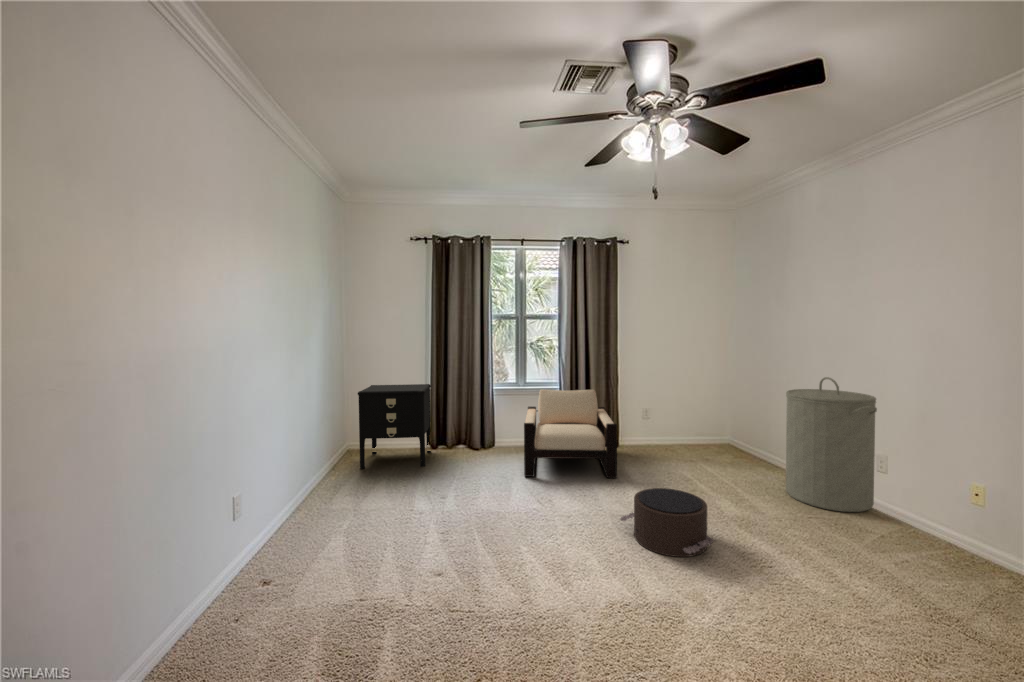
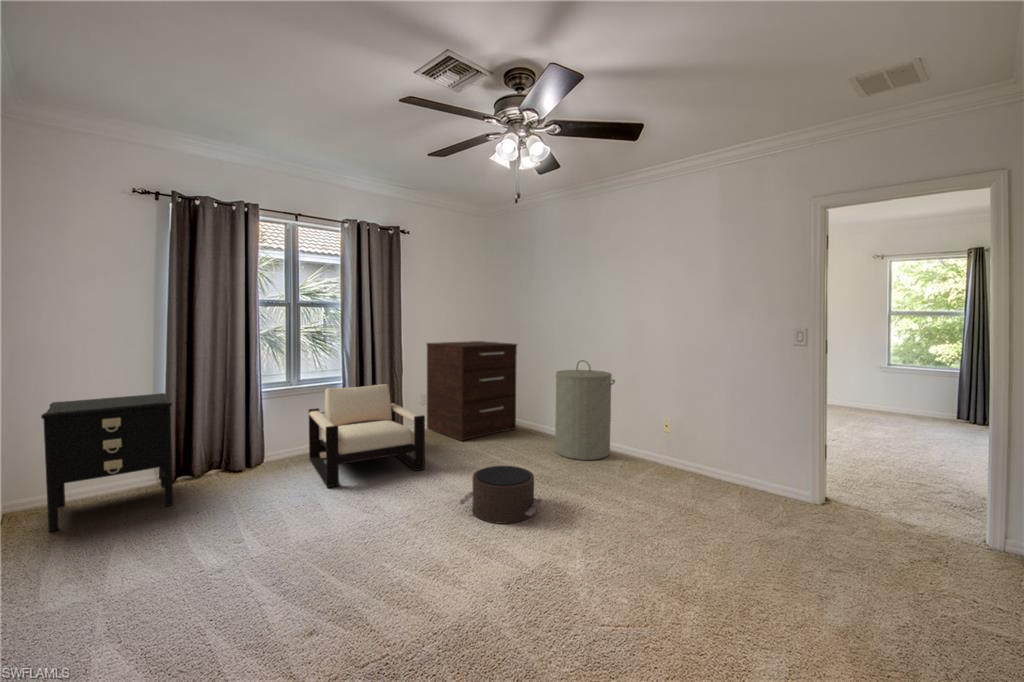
dresser: none [646,351,752,458] -> present [427,341,517,441]

